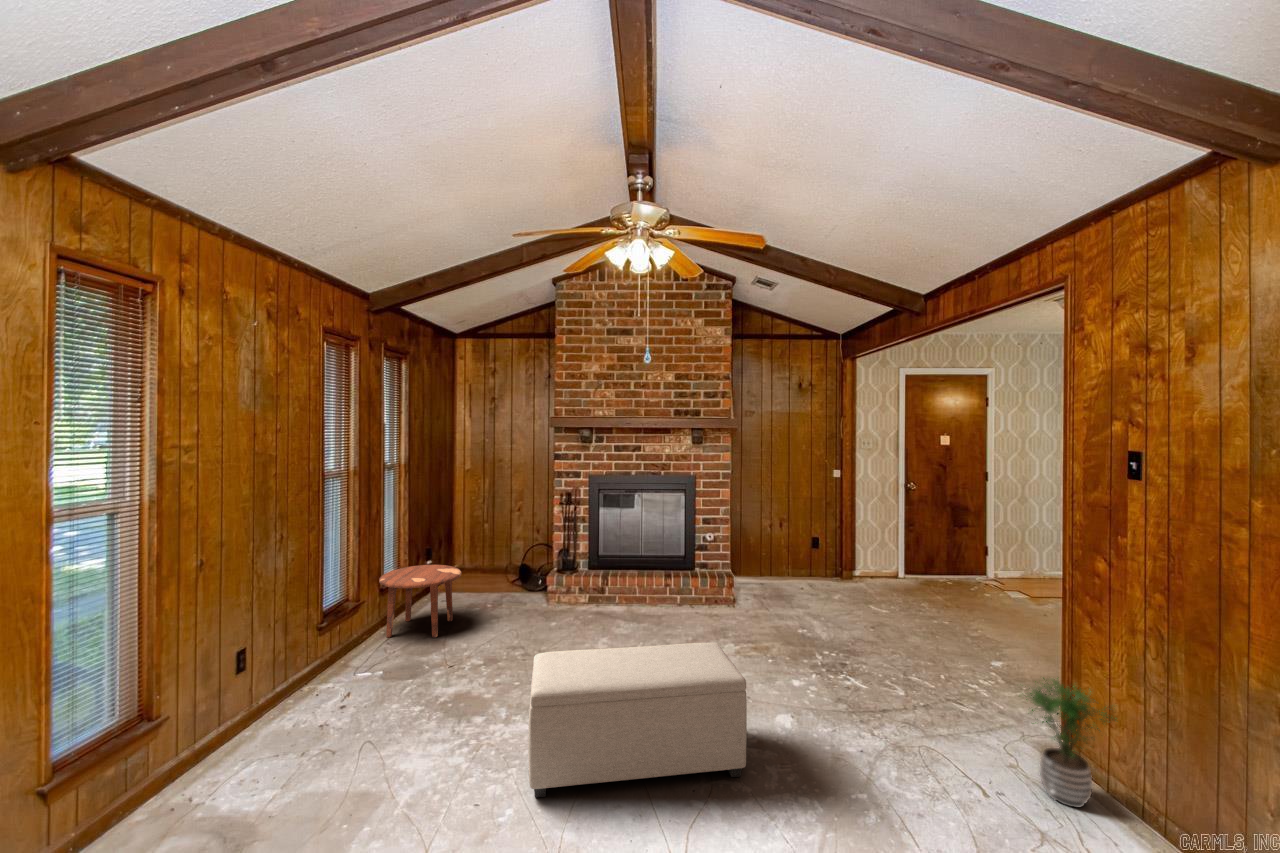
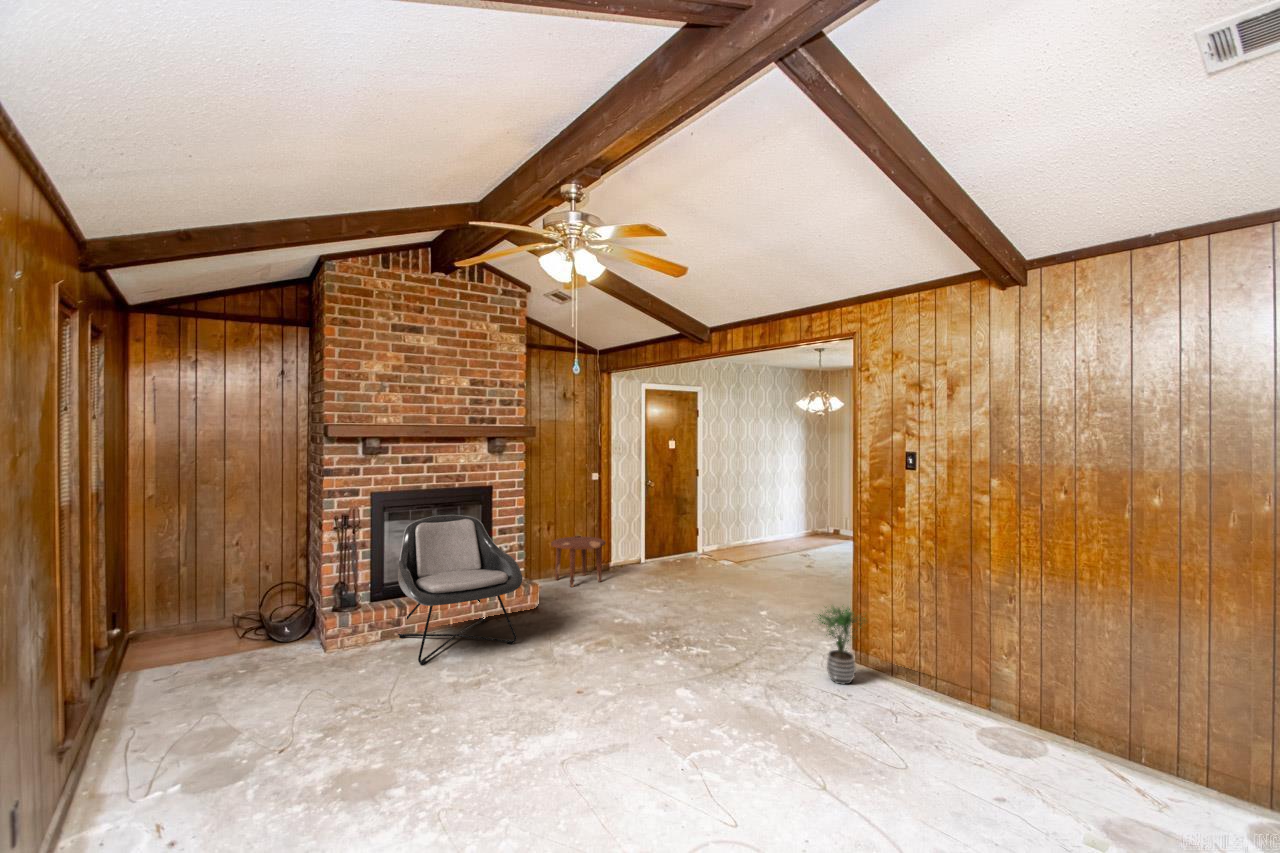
lounge chair: none [588,500,695,632] -> present [398,515,522,664]
side table: present [379,565,462,637] -> present [551,537,606,587]
ottoman: present [528,643,747,797] -> none [468,635,672,824]

